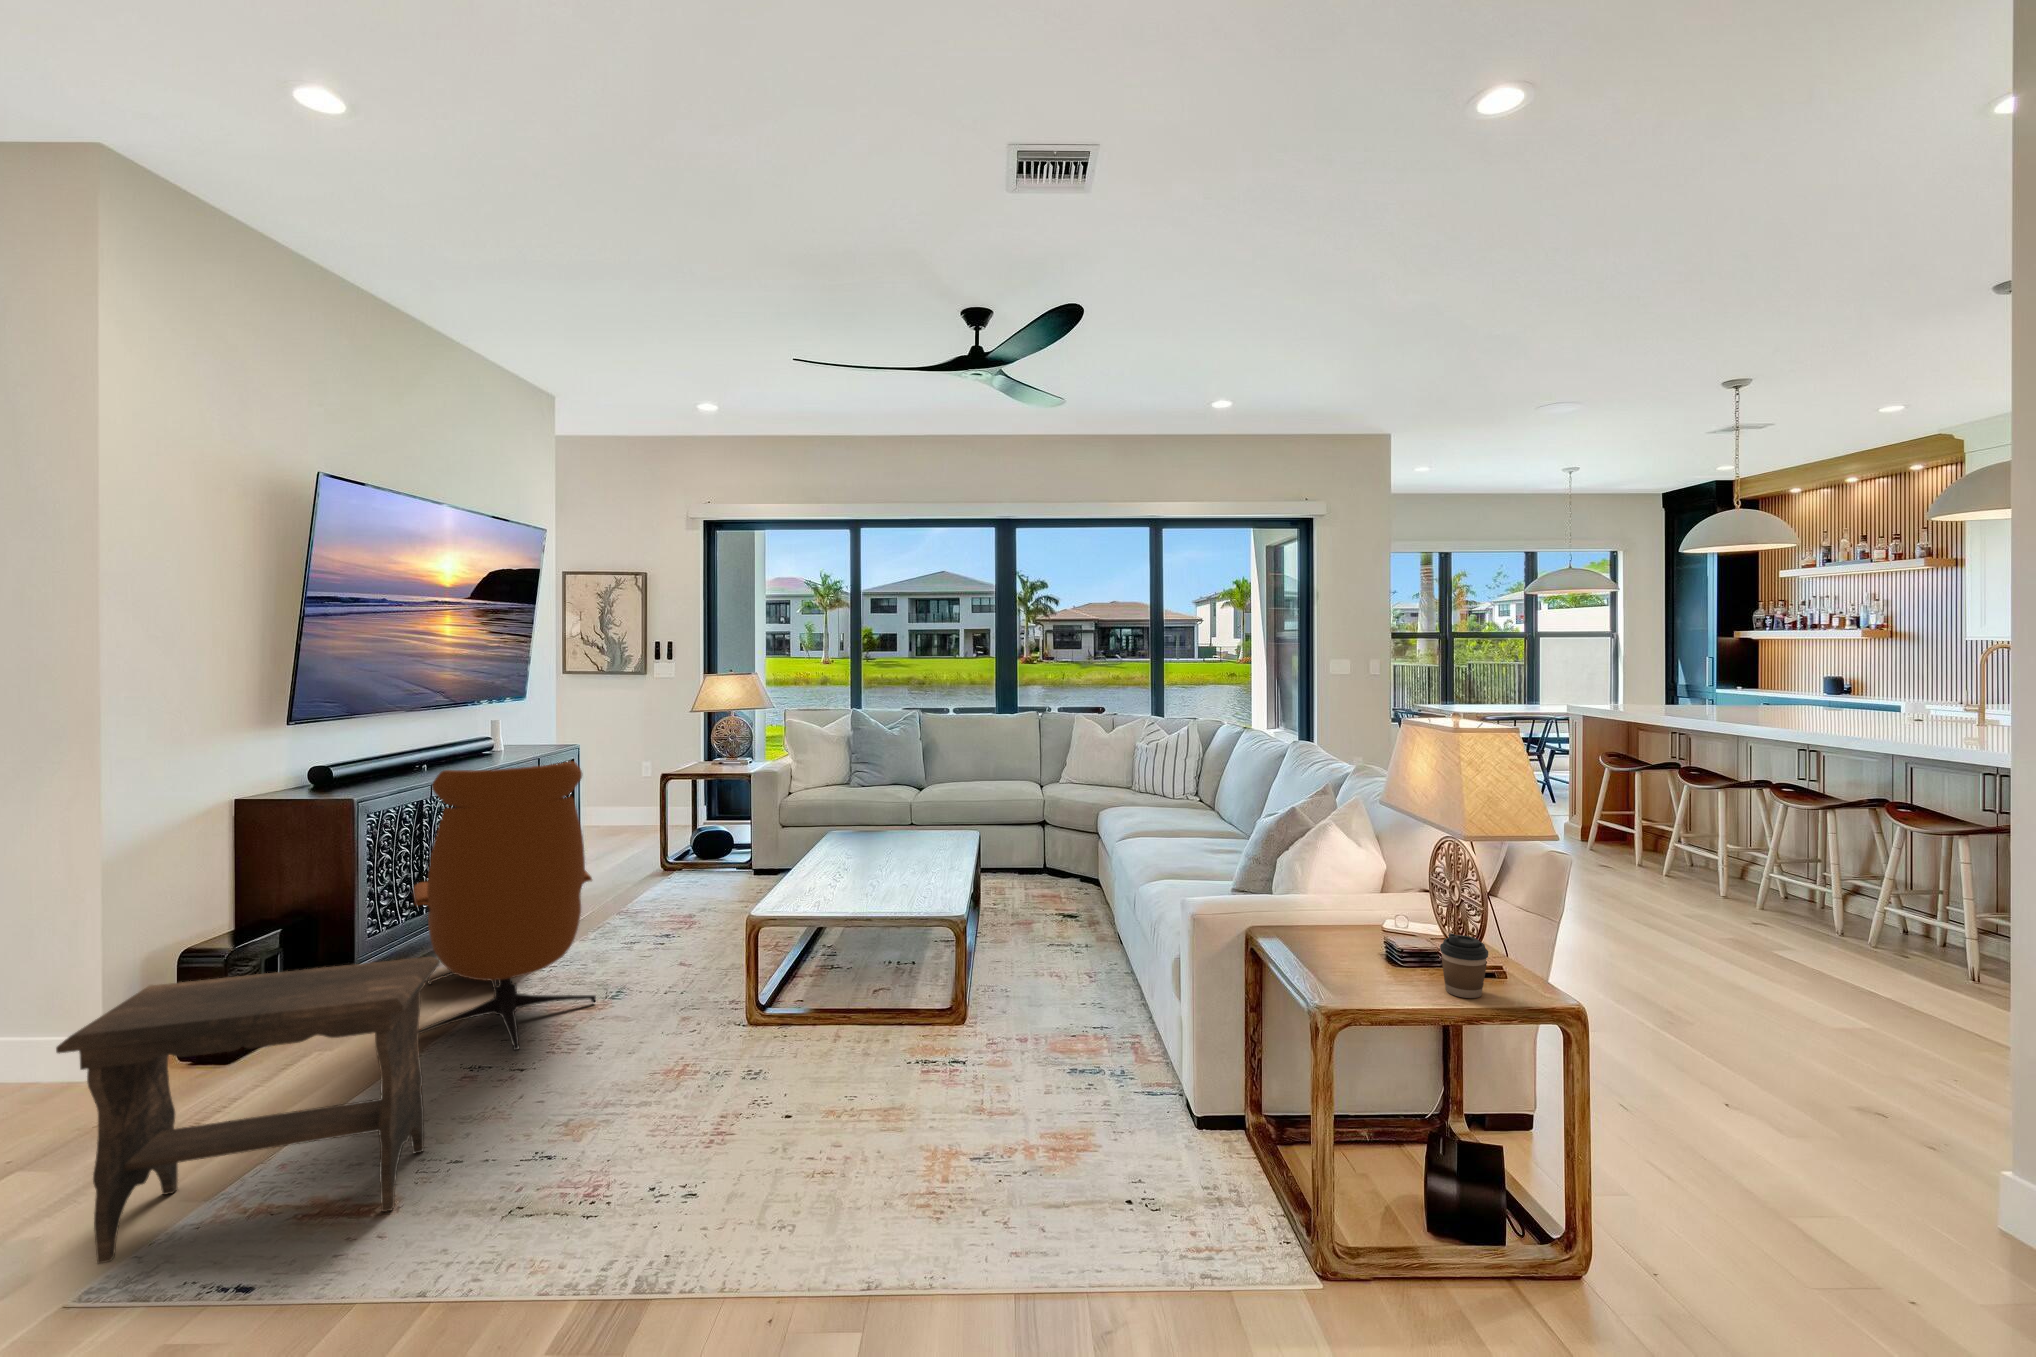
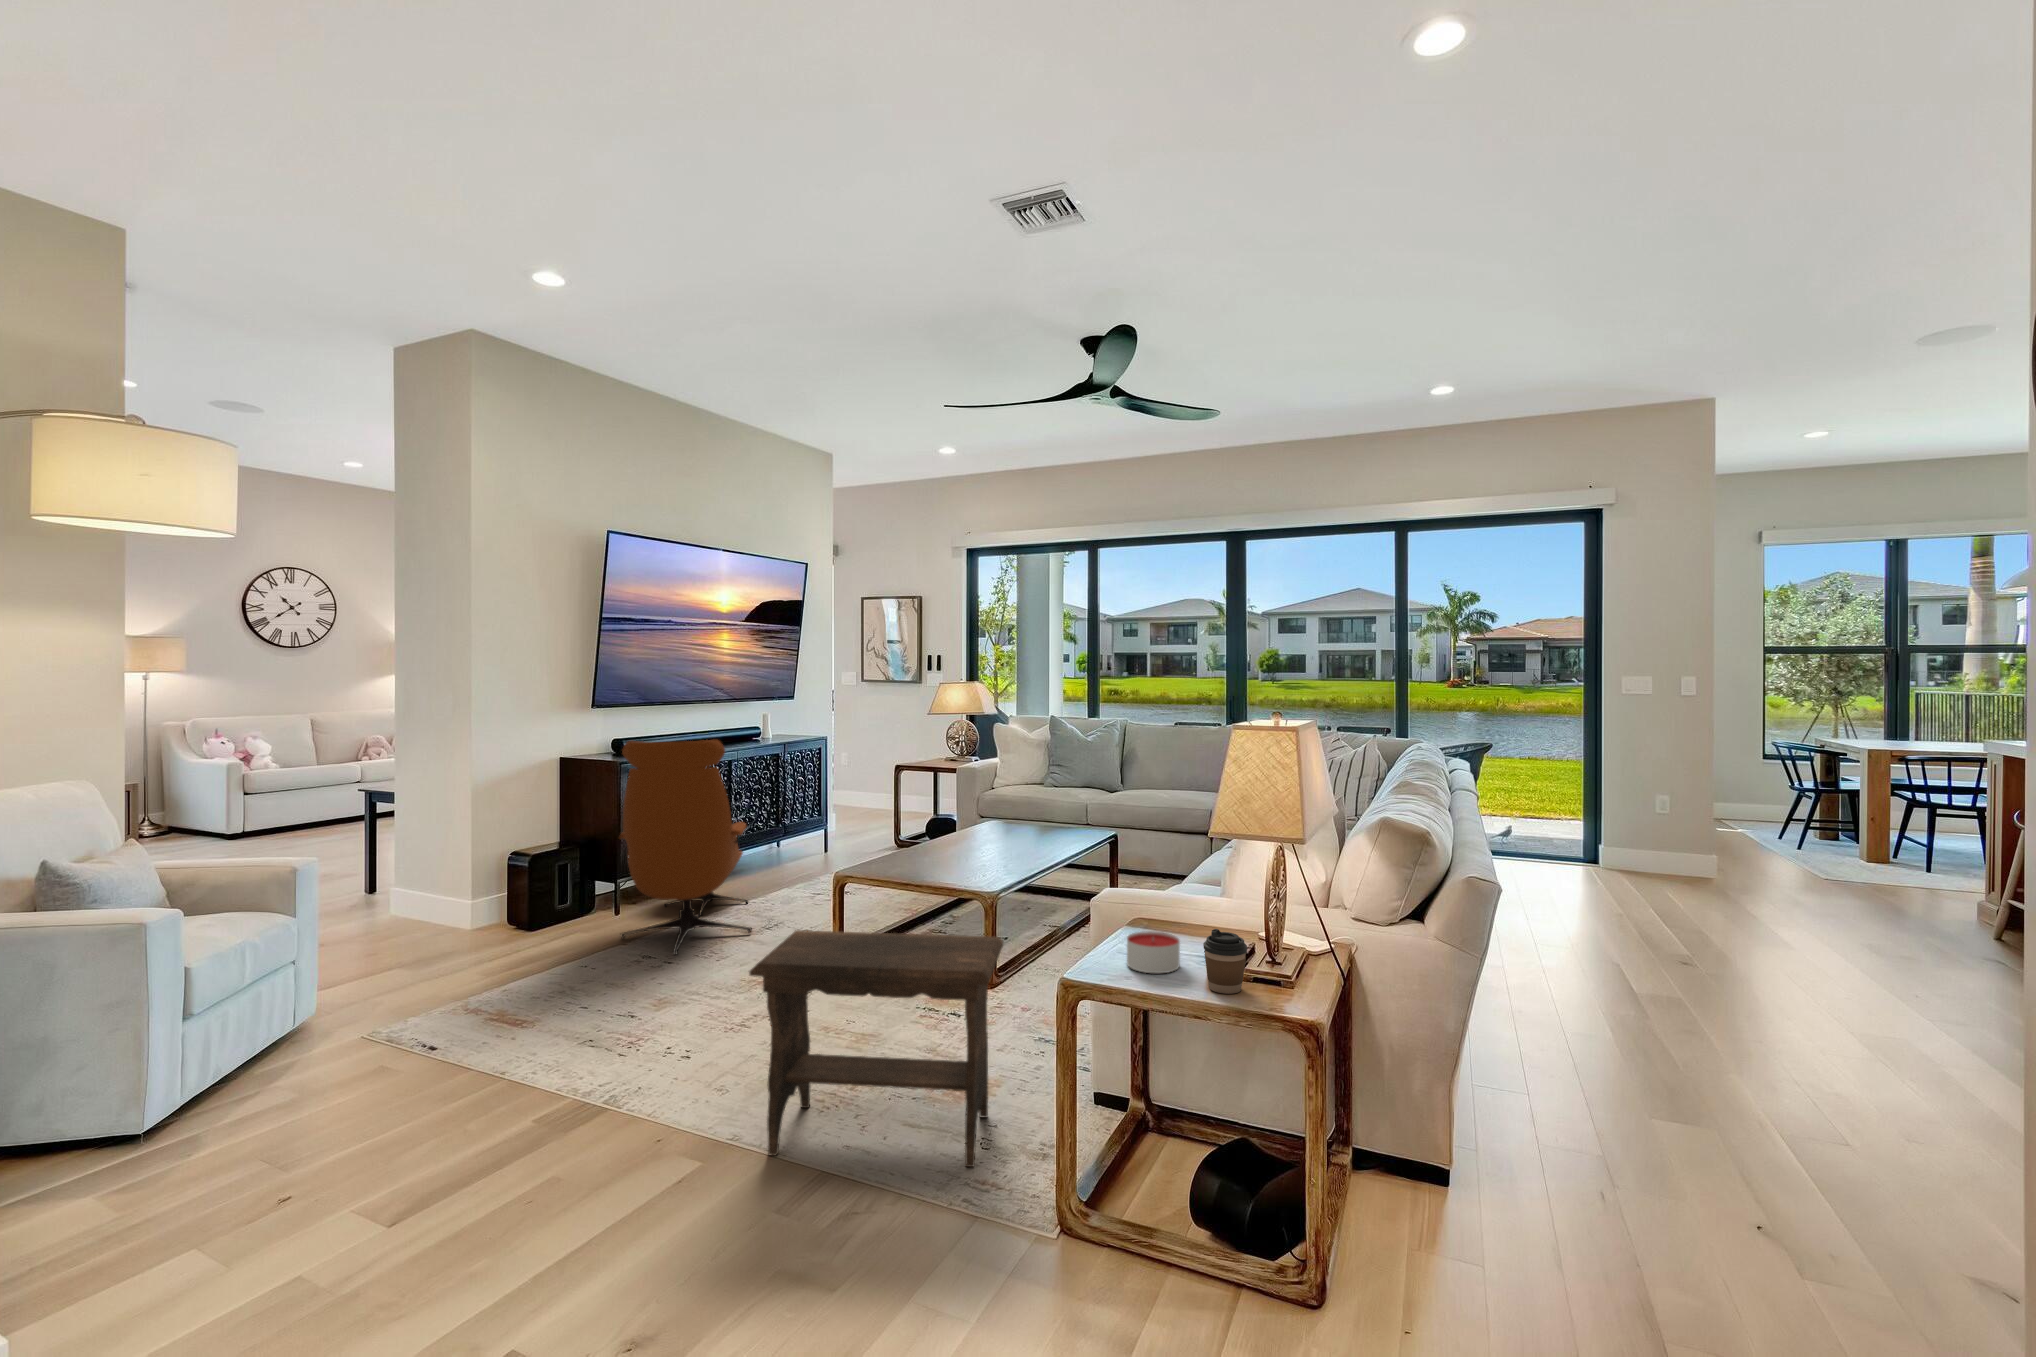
candle: none [1333,942,1391,988] -> present [1127,931,1180,973]
footstool: present [56,957,439,1264] -> present [749,930,1003,1167]

